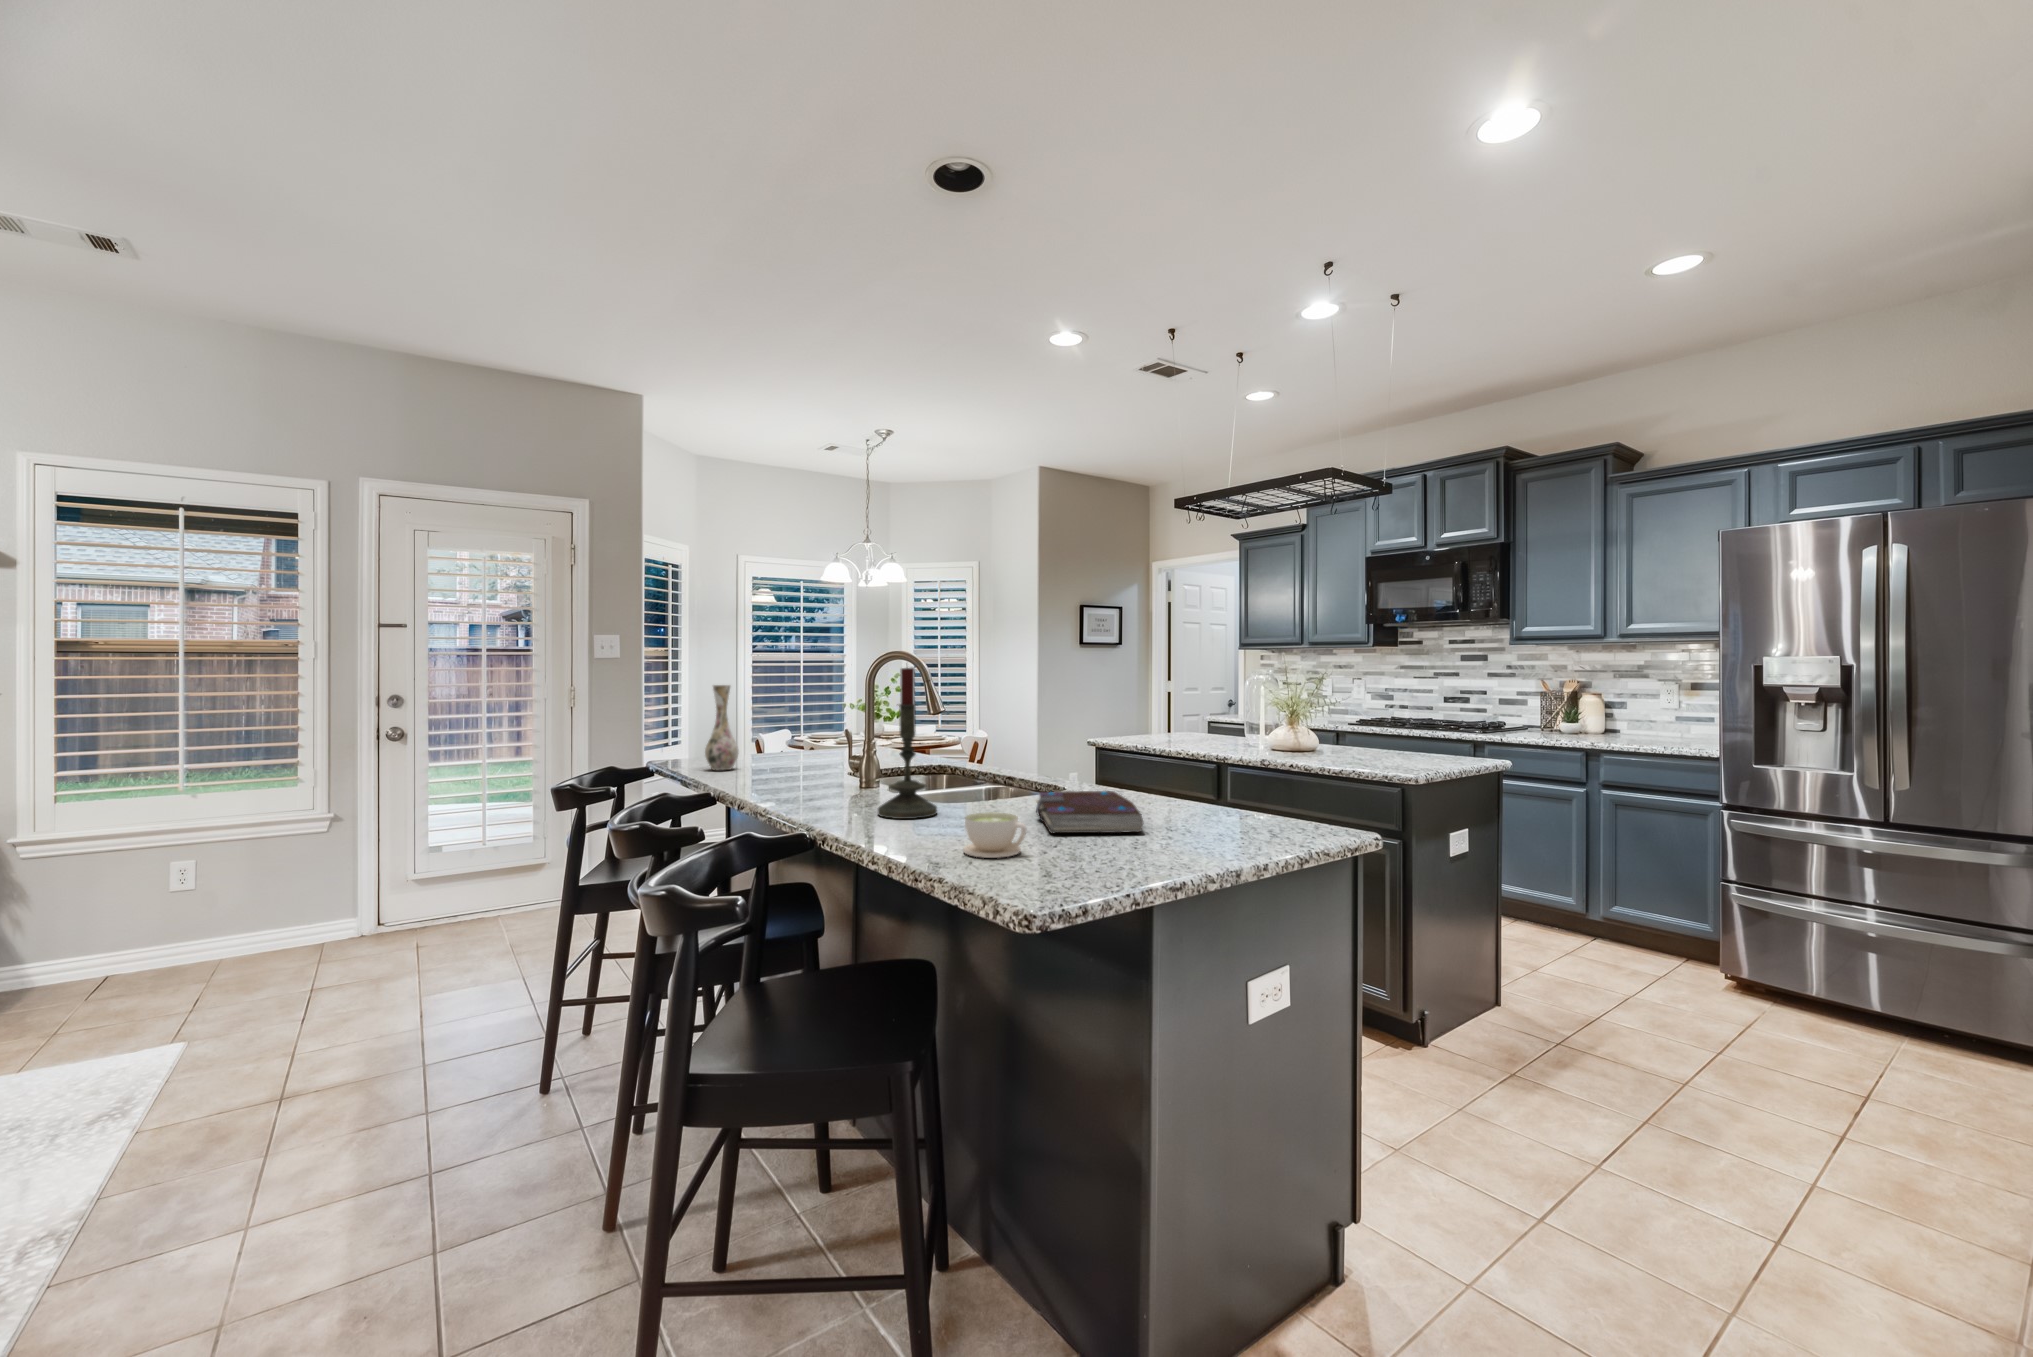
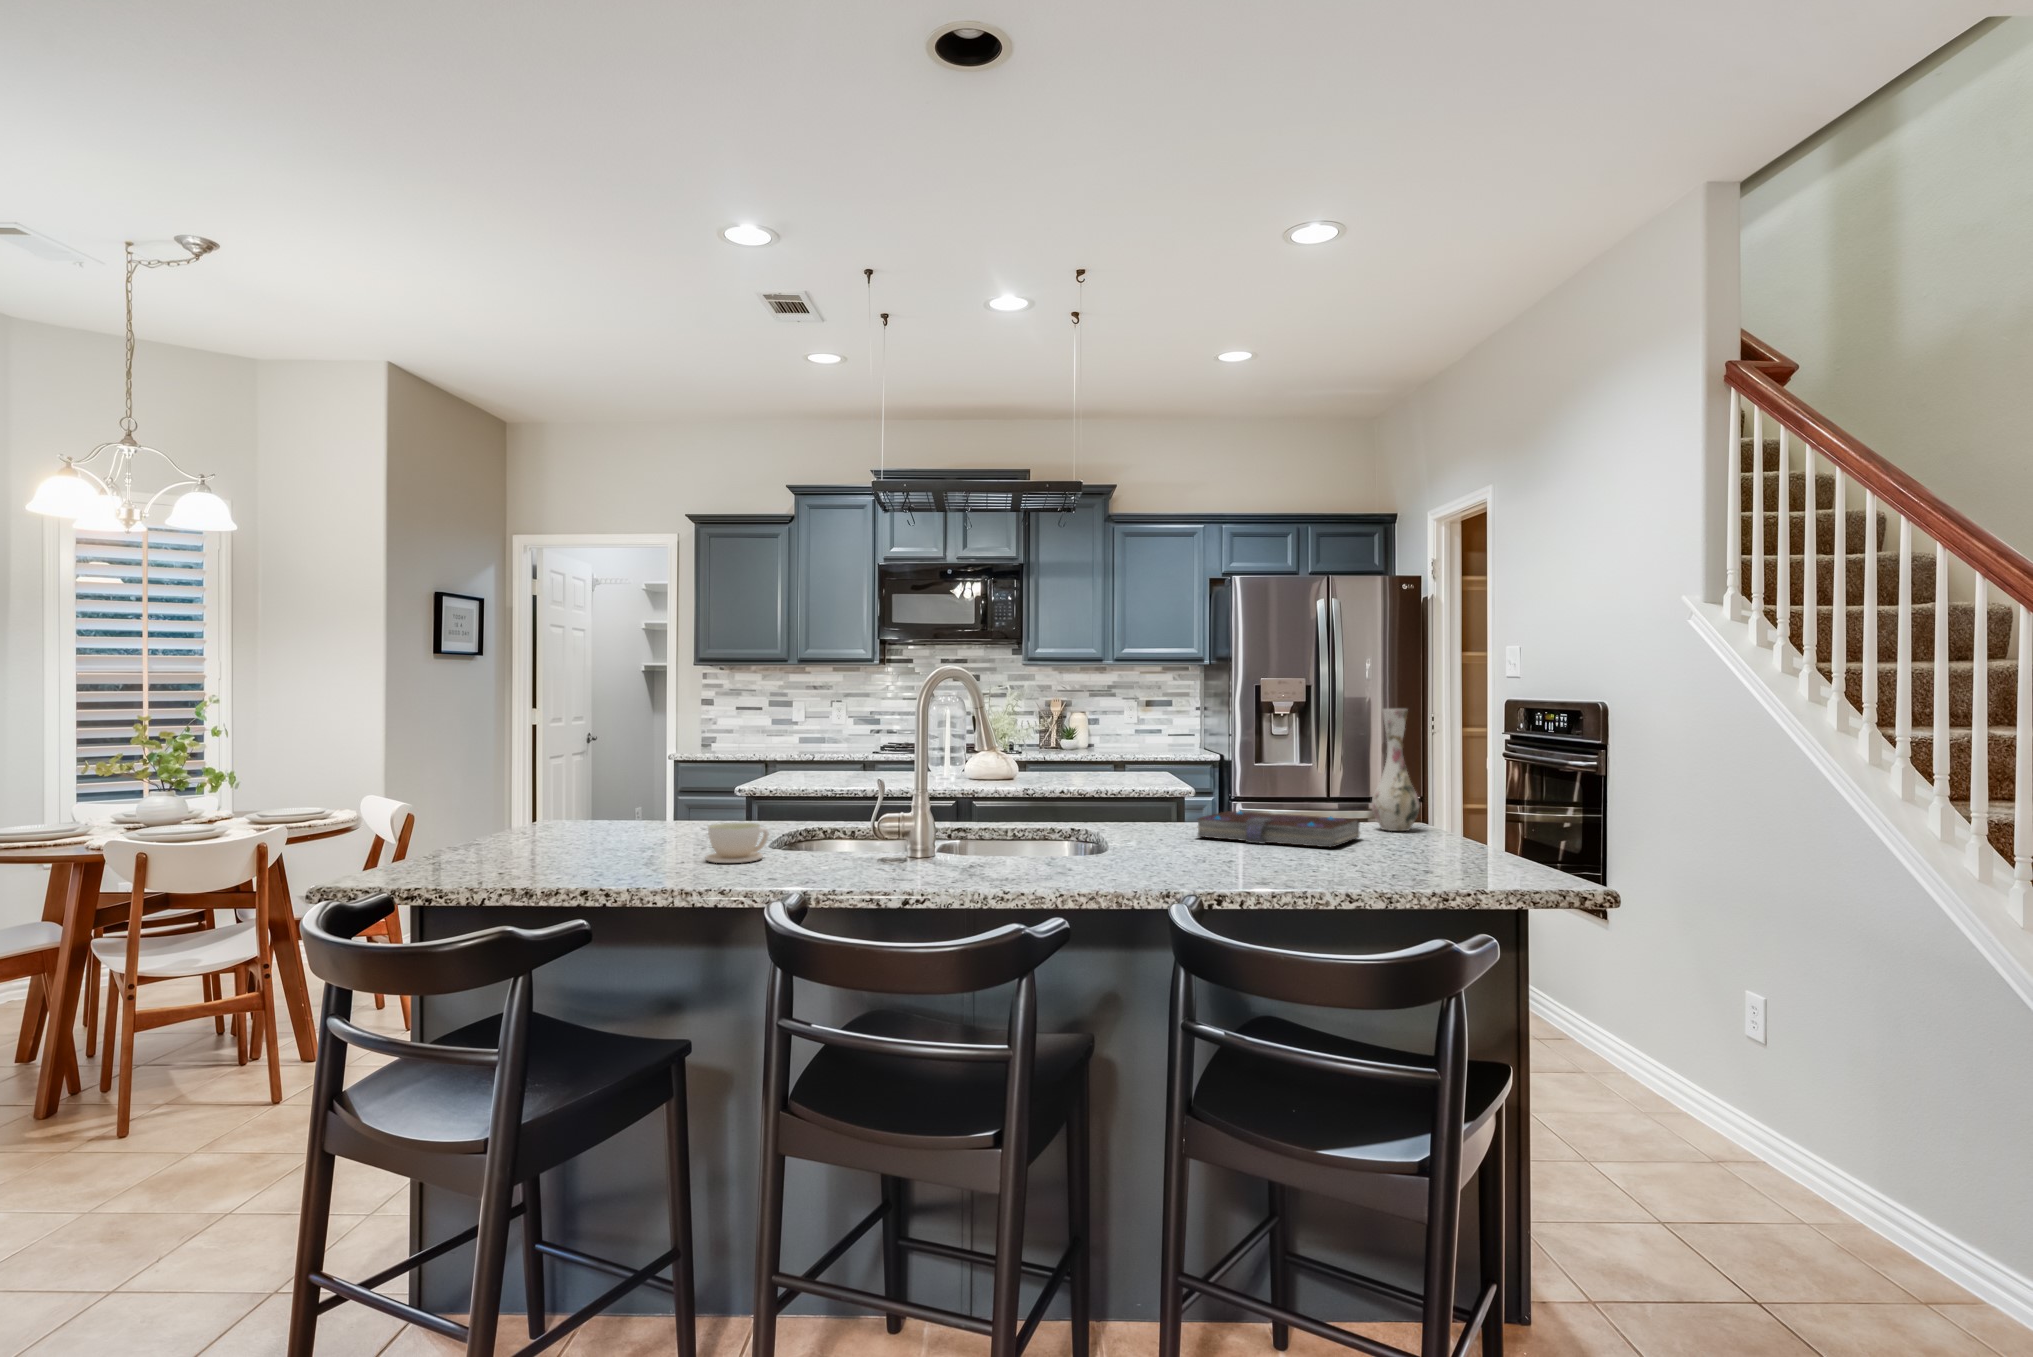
candle: present [878,667,937,819] -> none [1115,676,1185,862]
vase: present [705,685,739,770] -> present [1372,709,1420,831]
coffee cup: present [963,812,1027,858] -> present [705,823,769,863]

